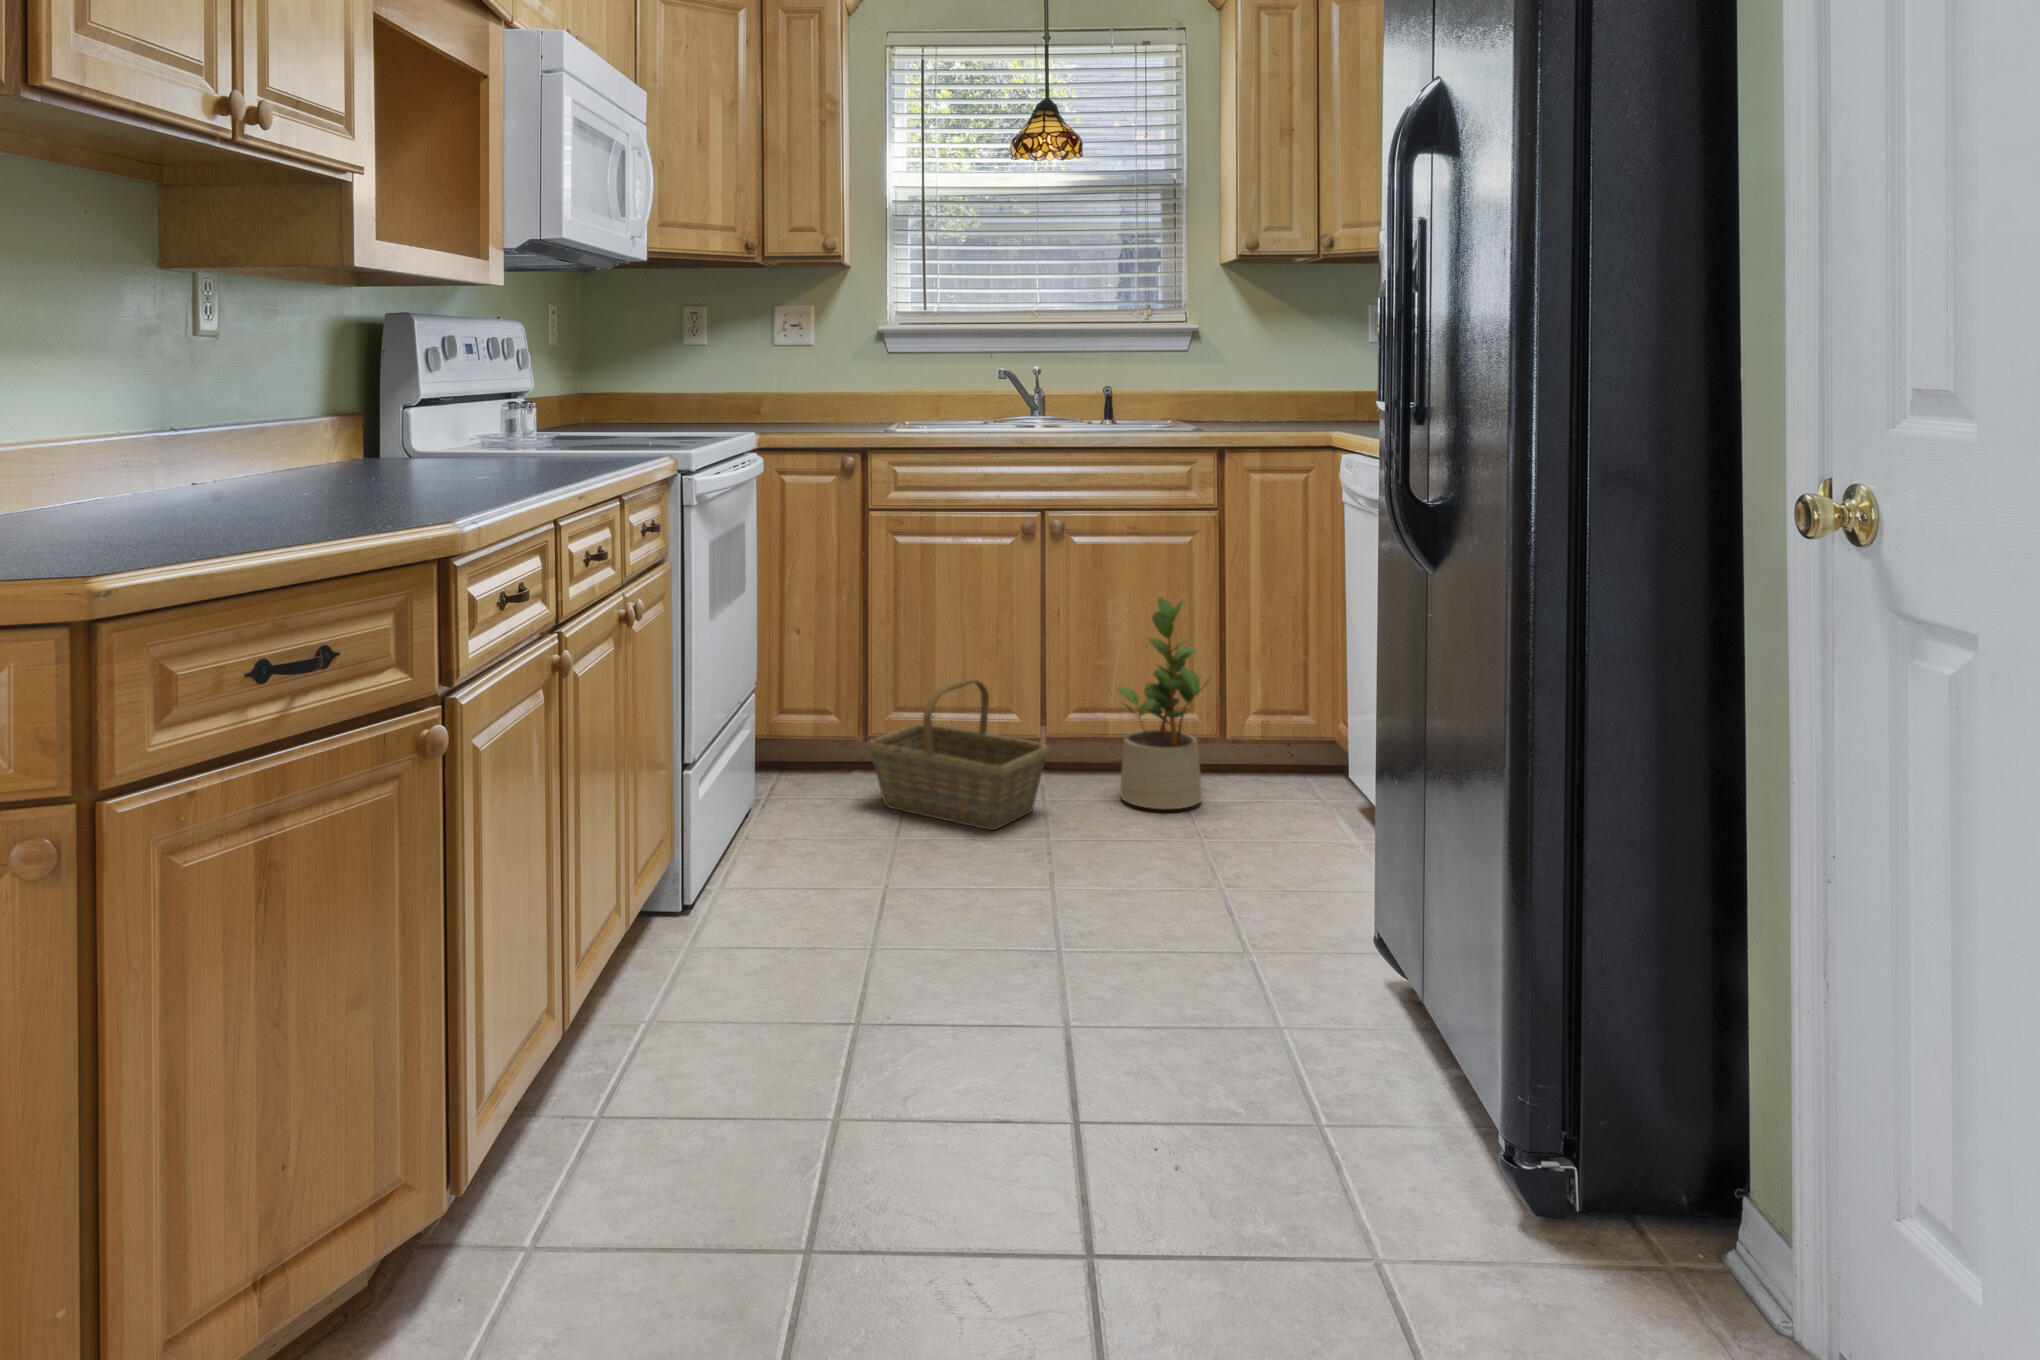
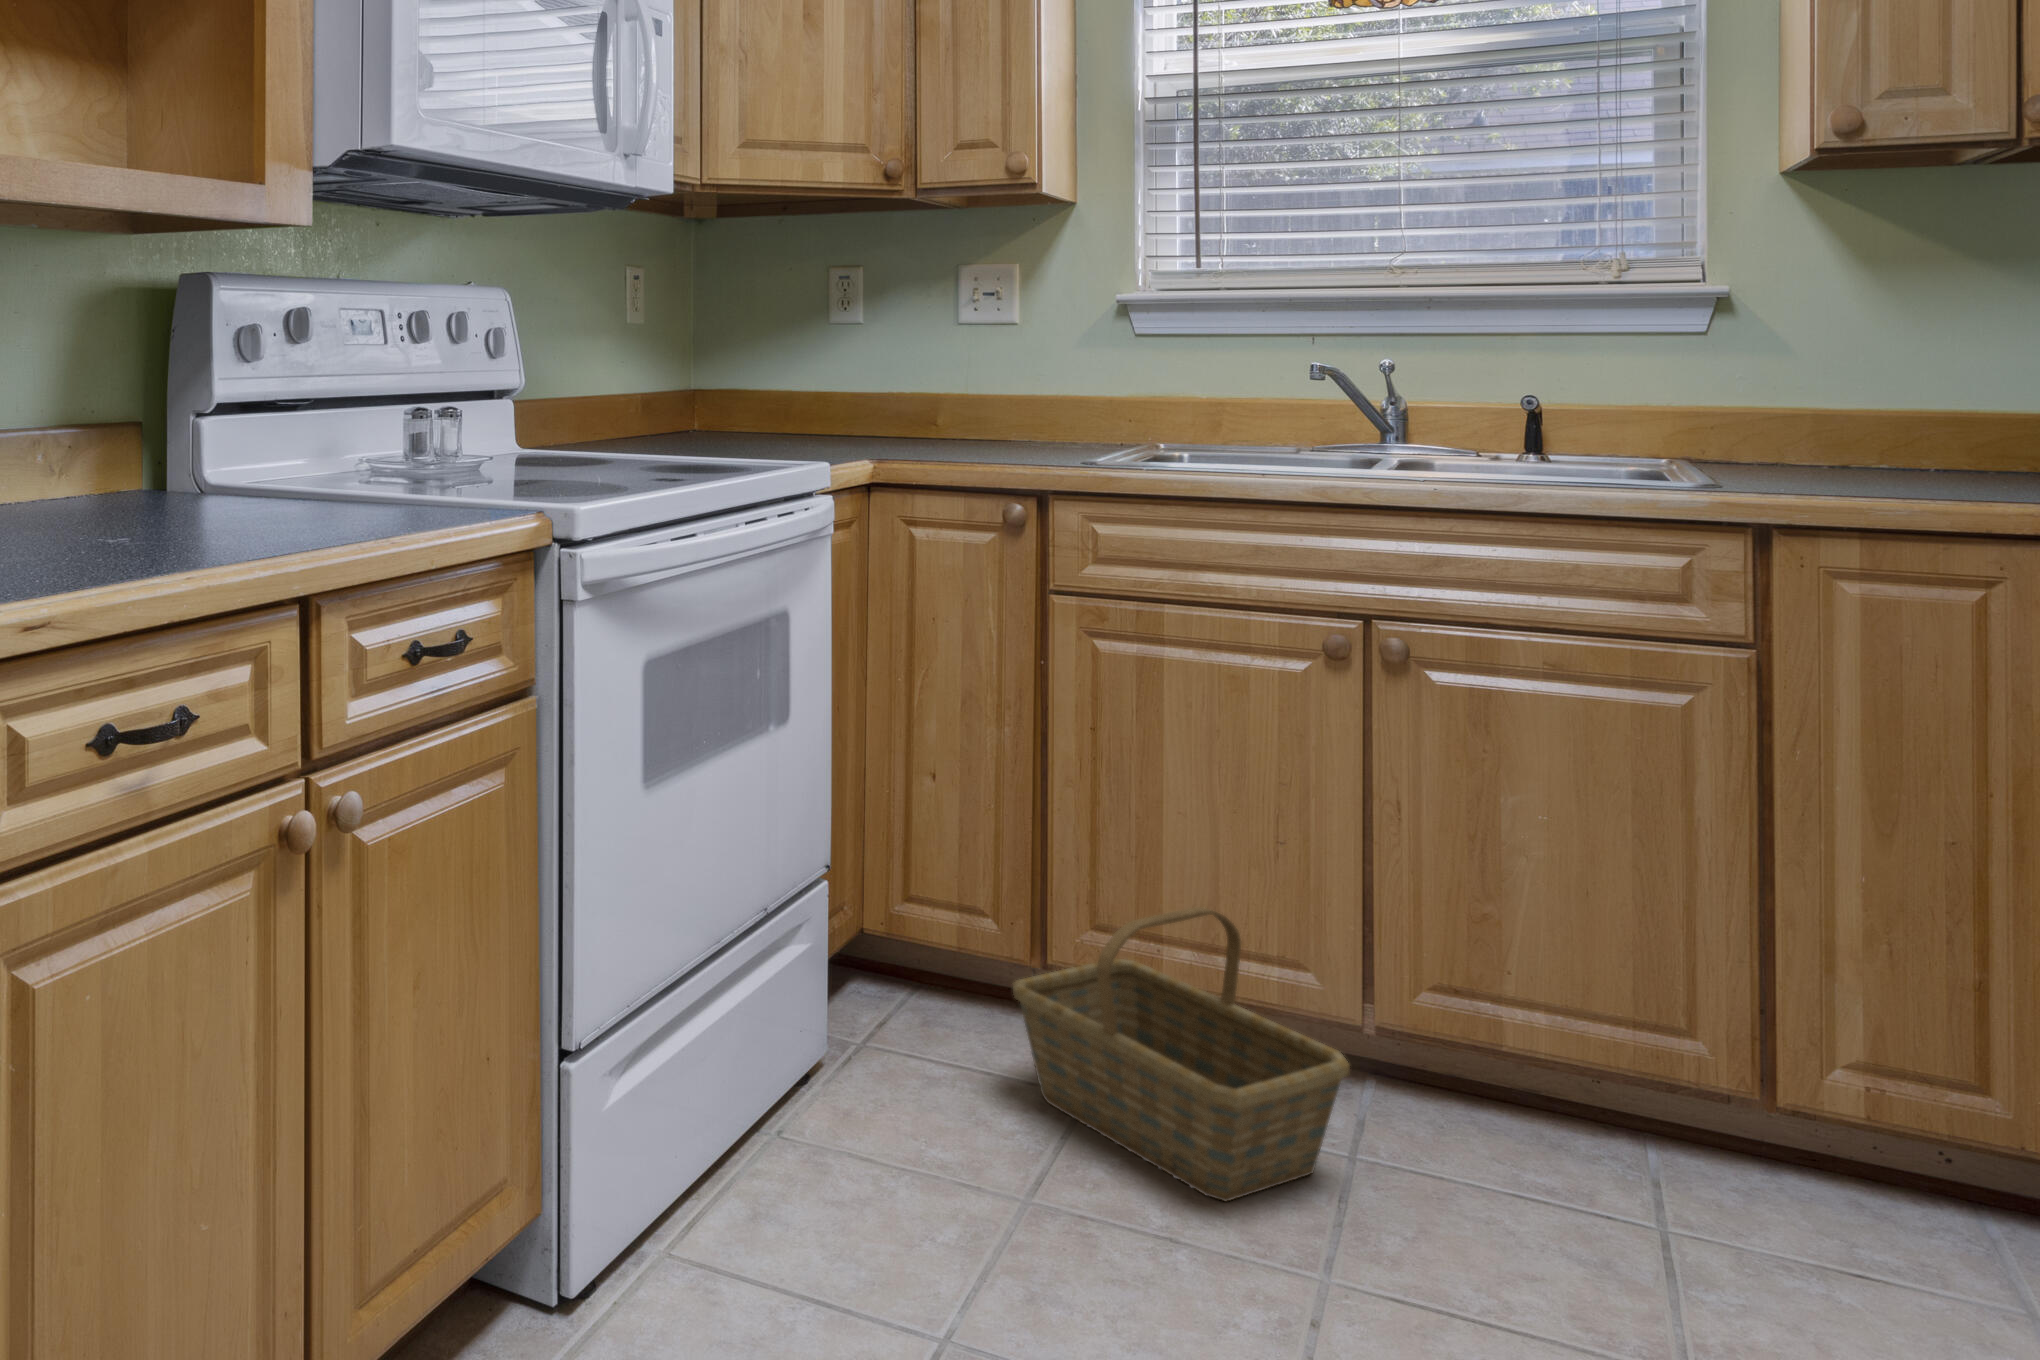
potted plant: present [1118,597,1209,809] -> none [1506,812,1732,1244]

